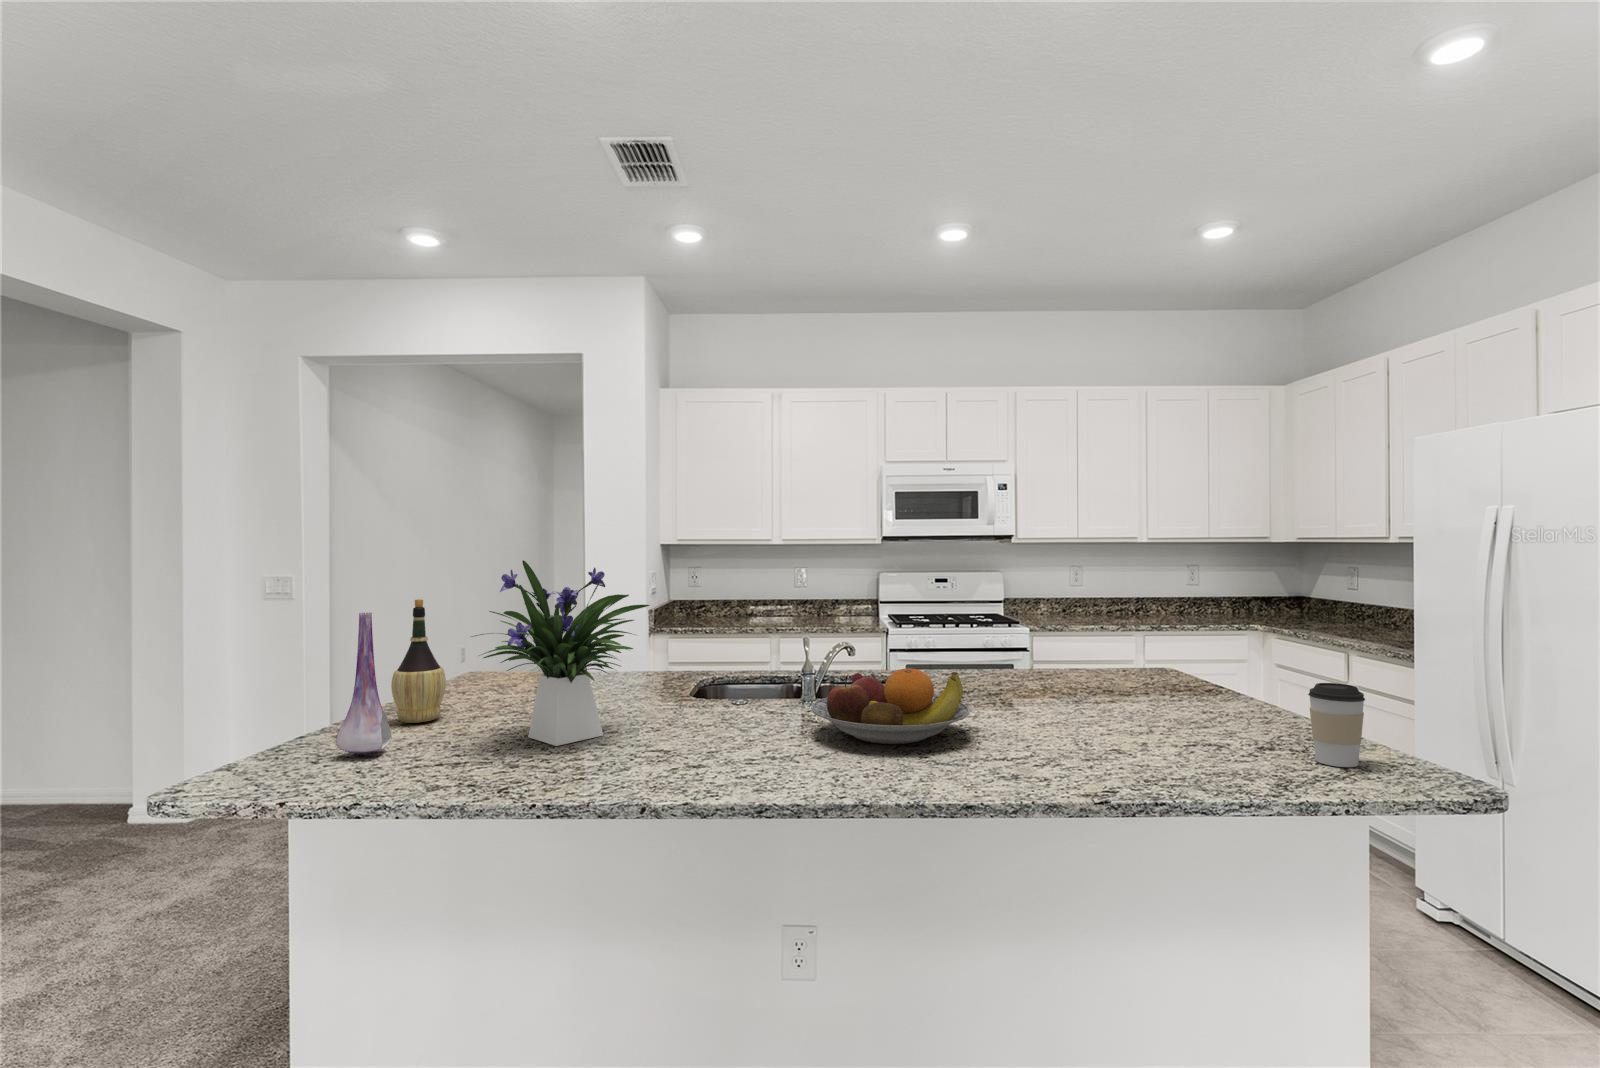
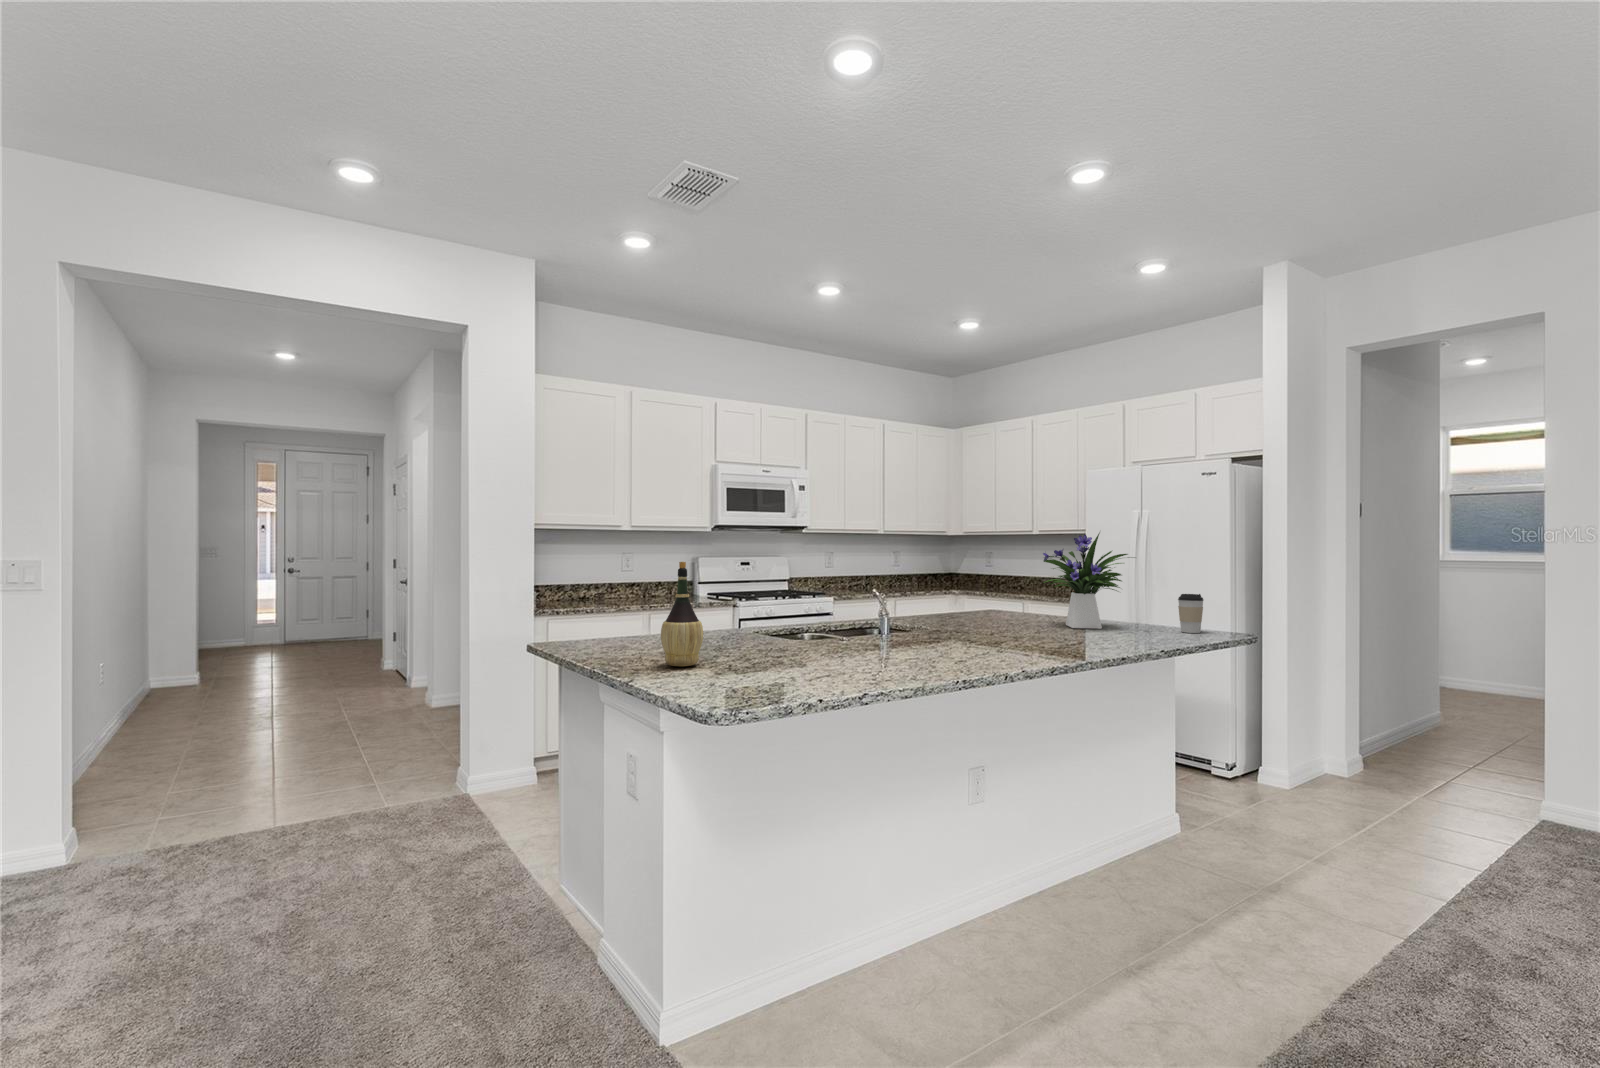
flower arrangement: present [475,560,650,746] -> present [1043,533,1129,629]
vase: present [336,613,391,753] -> none [724,564,766,681]
fruit bowl: present [811,668,970,744] -> none [947,599,1050,645]

